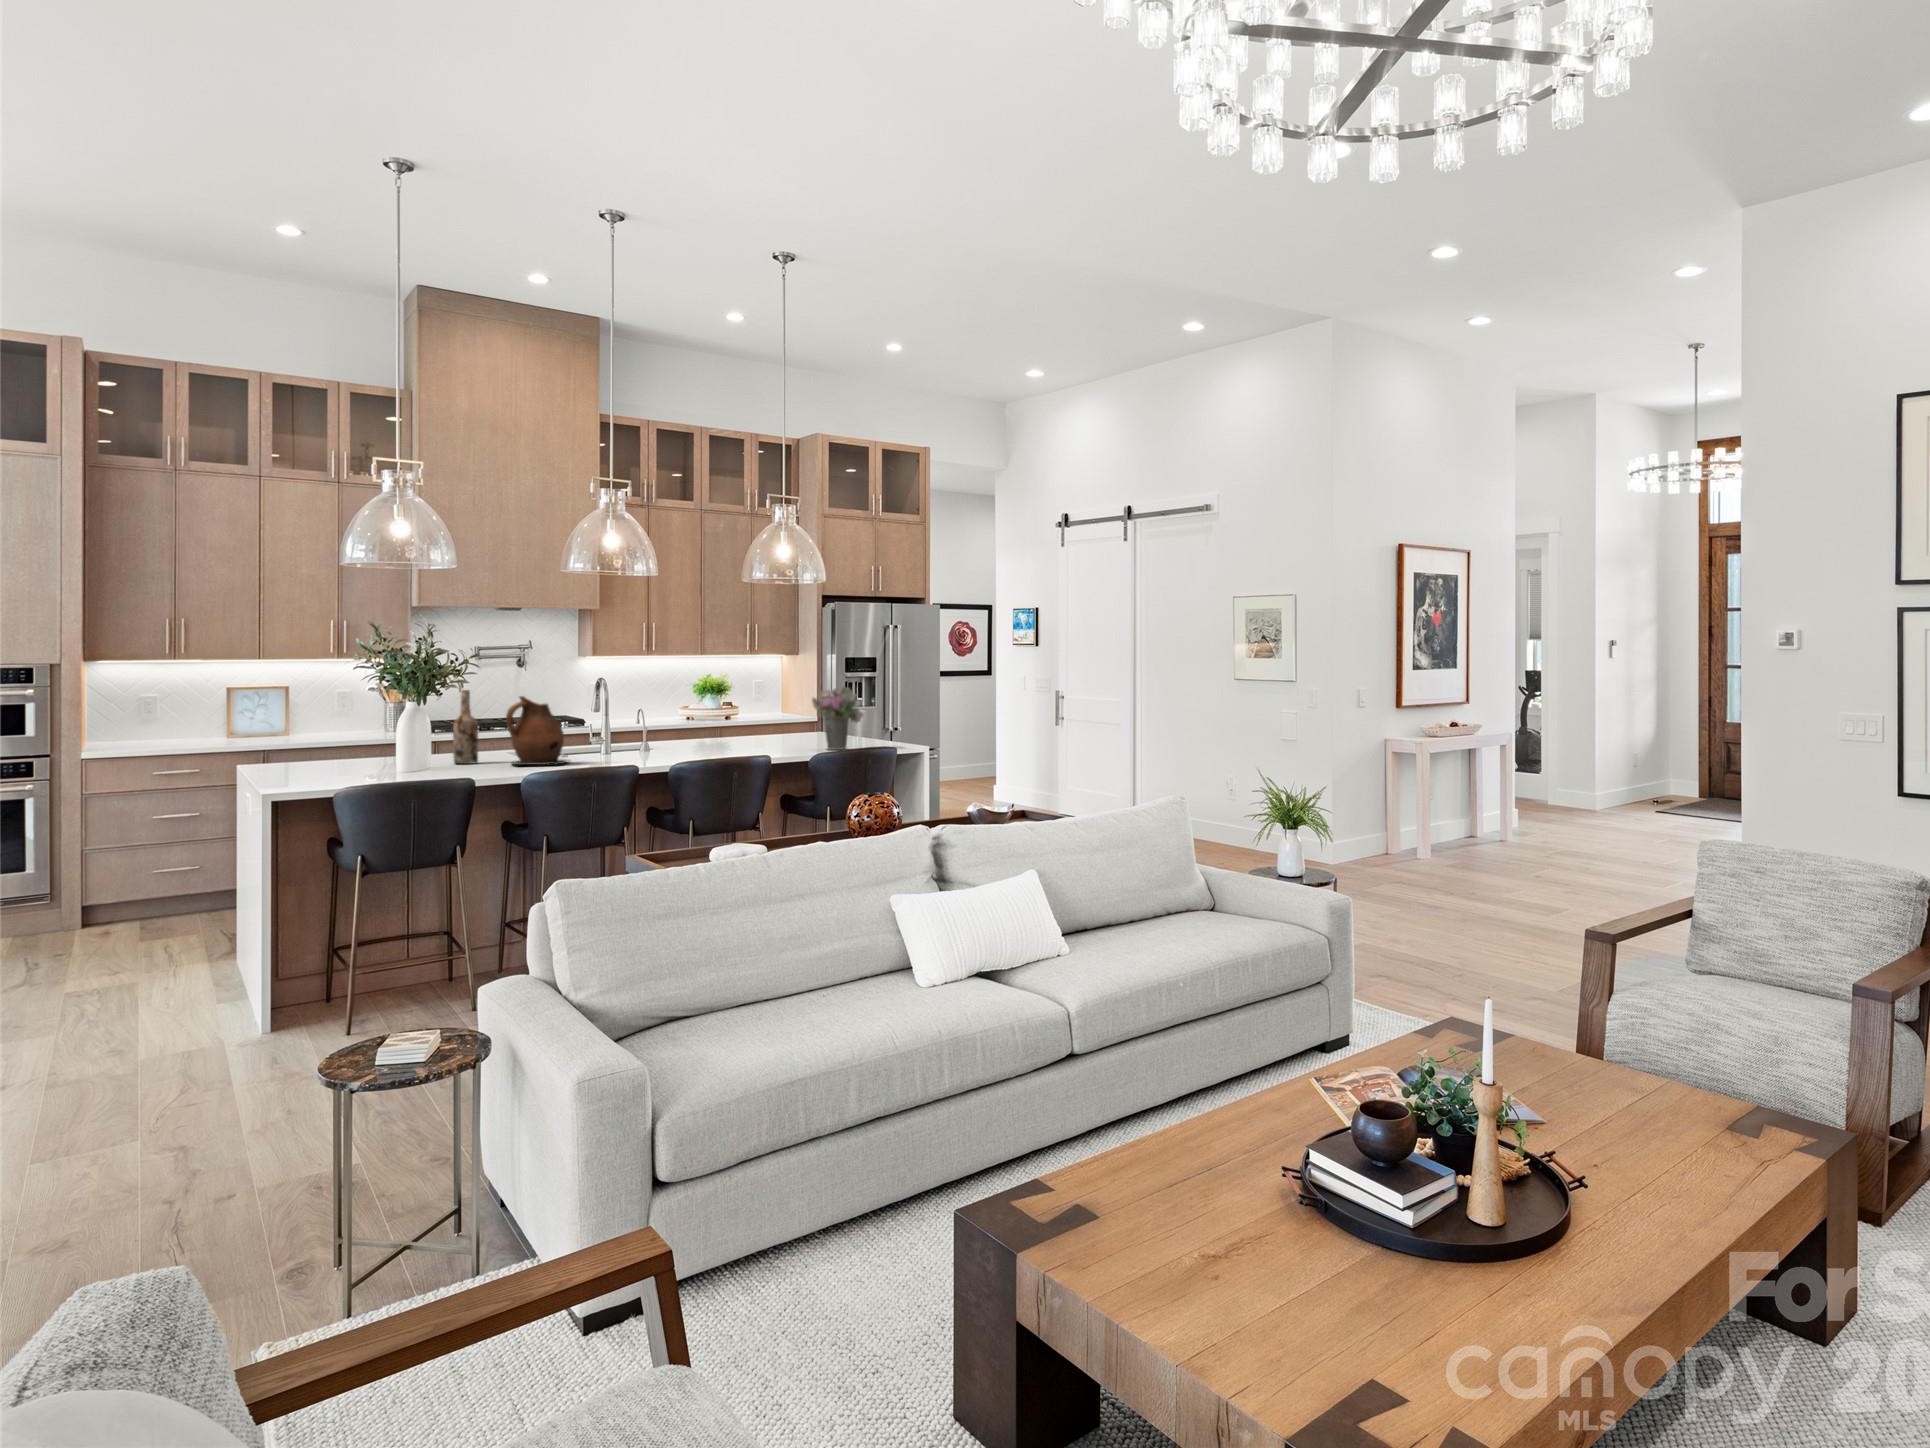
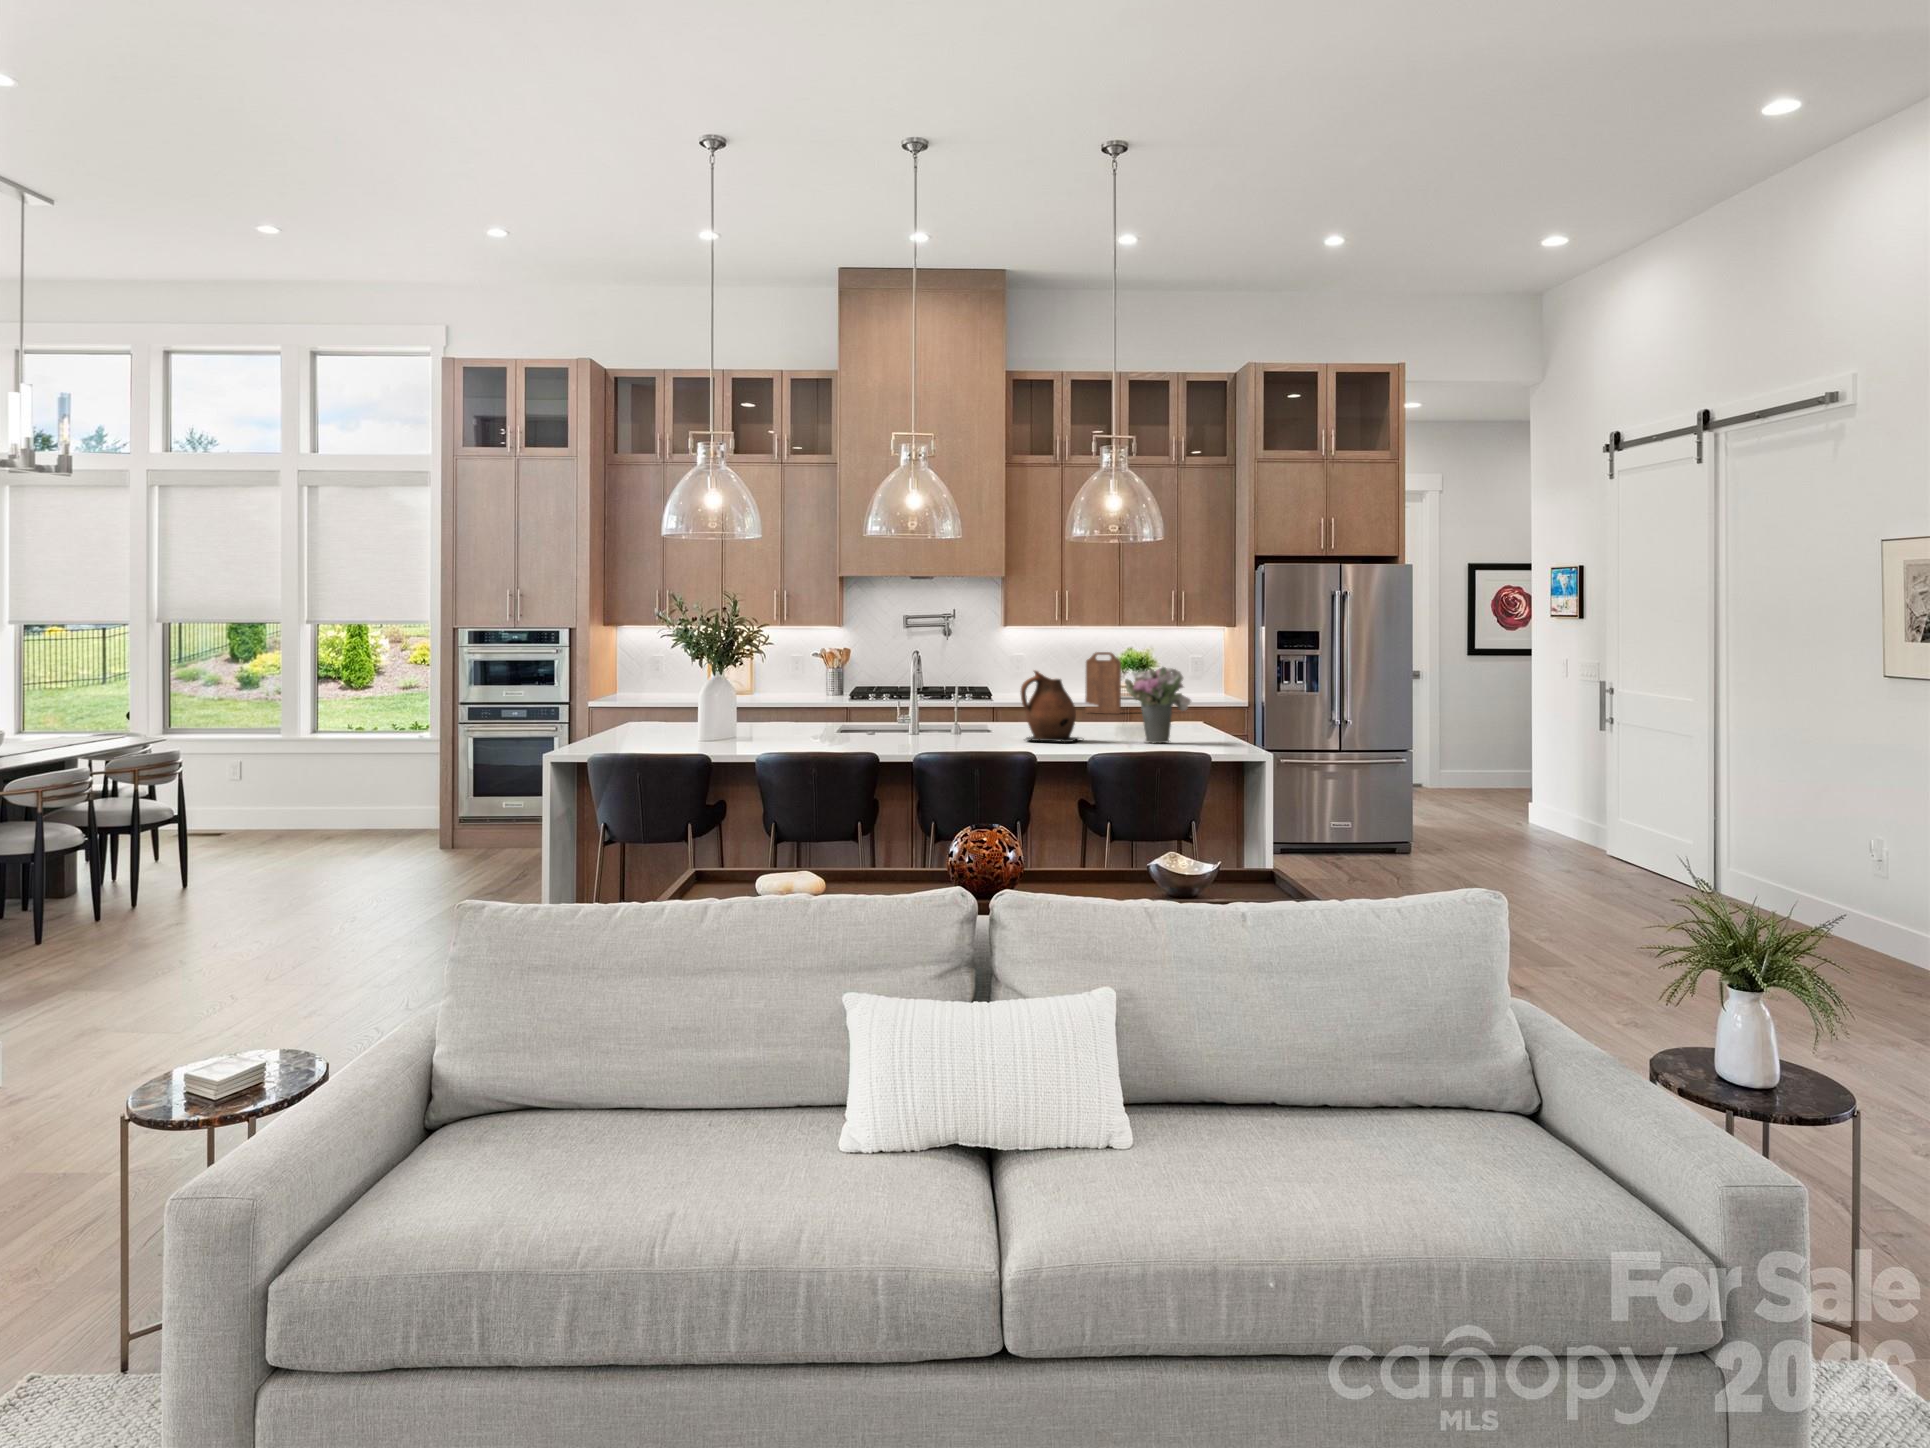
cutting board: none [682,676,716,731] -> present [1085,652,1121,714]
wine bottle: present [453,690,478,764] -> none [751,662,774,737]
ceramic pitcher: present [506,696,567,765] -> present [1021,671,1080,742]

